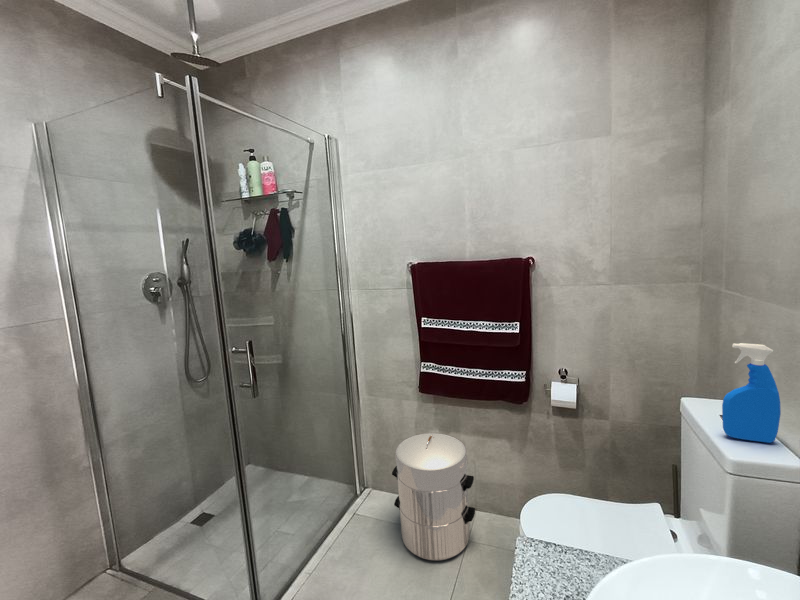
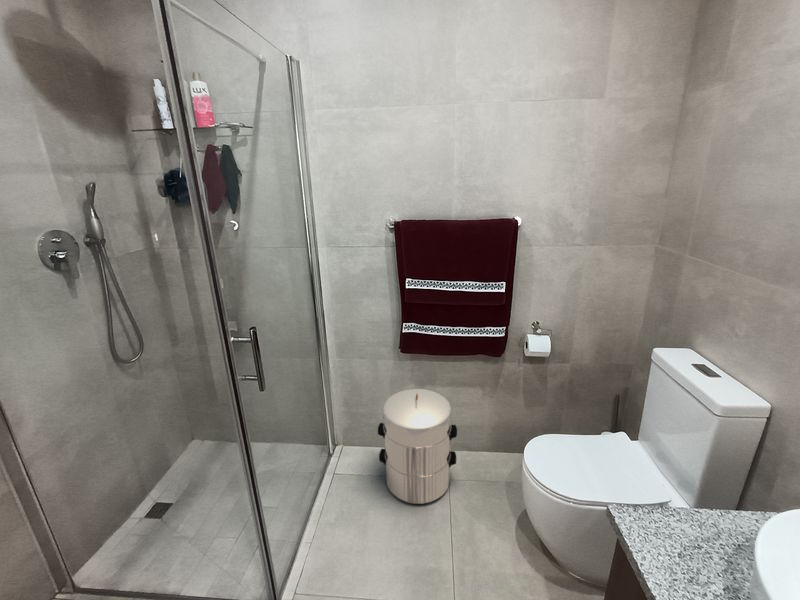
spray bottle: present [722,343,781,443] -> none [702,313,752,388]

